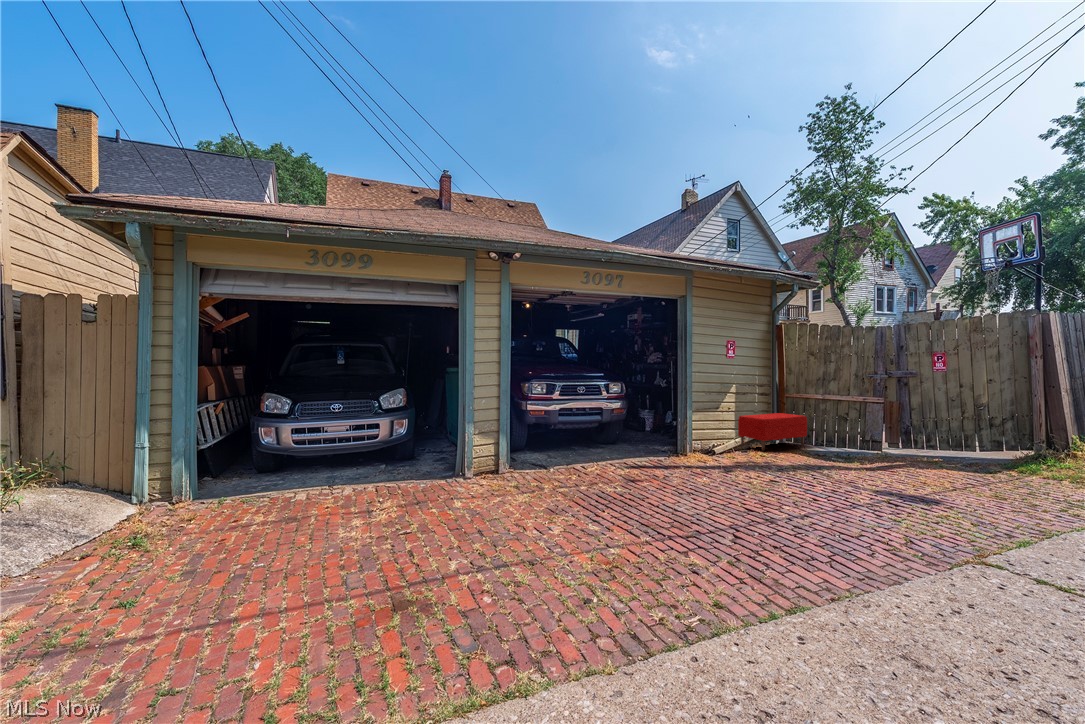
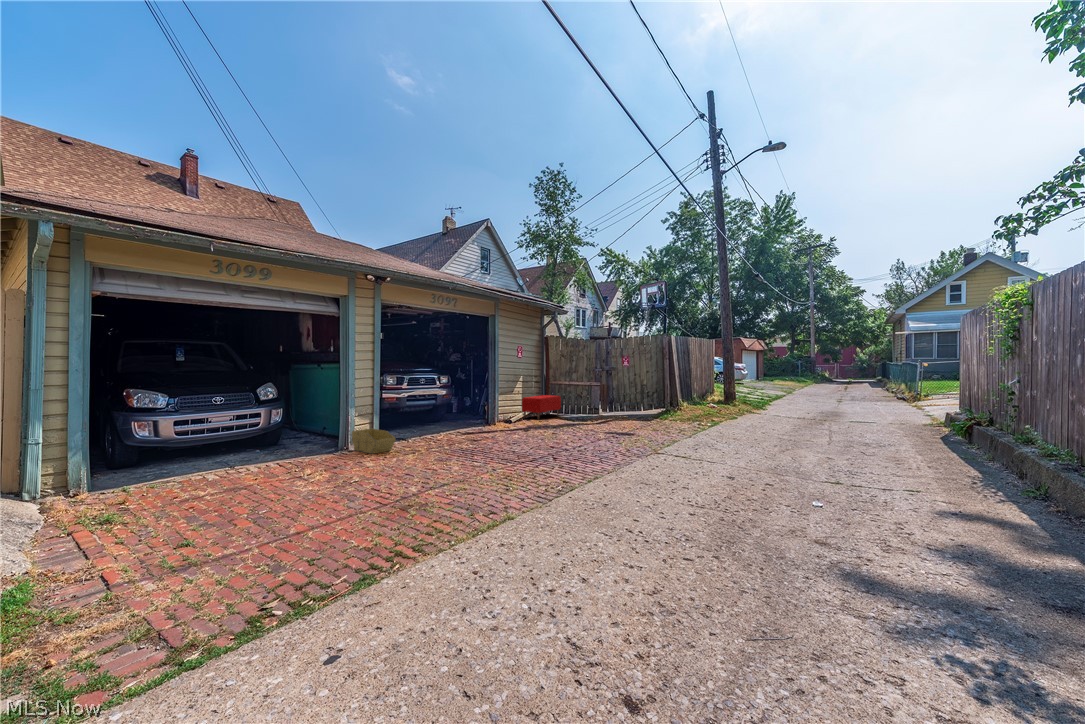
storage bin: none [469,450,512,486] -> present [352,429,396,454]

